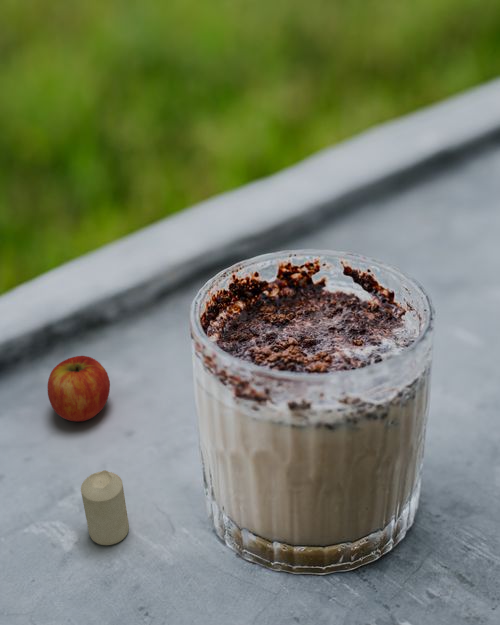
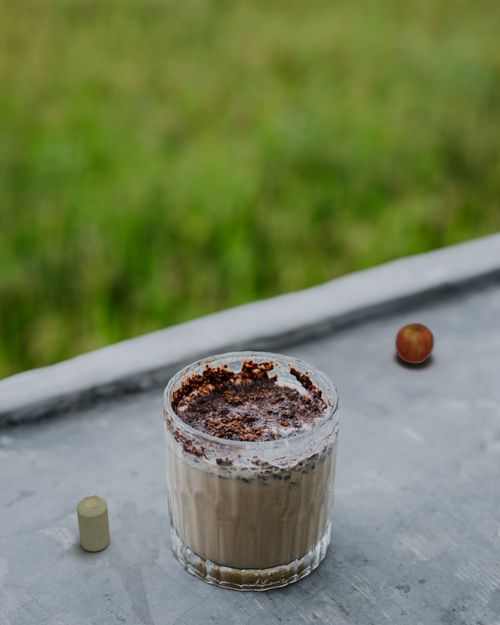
apple: present [47,356,110,421] -> present [395,323,434,364]

